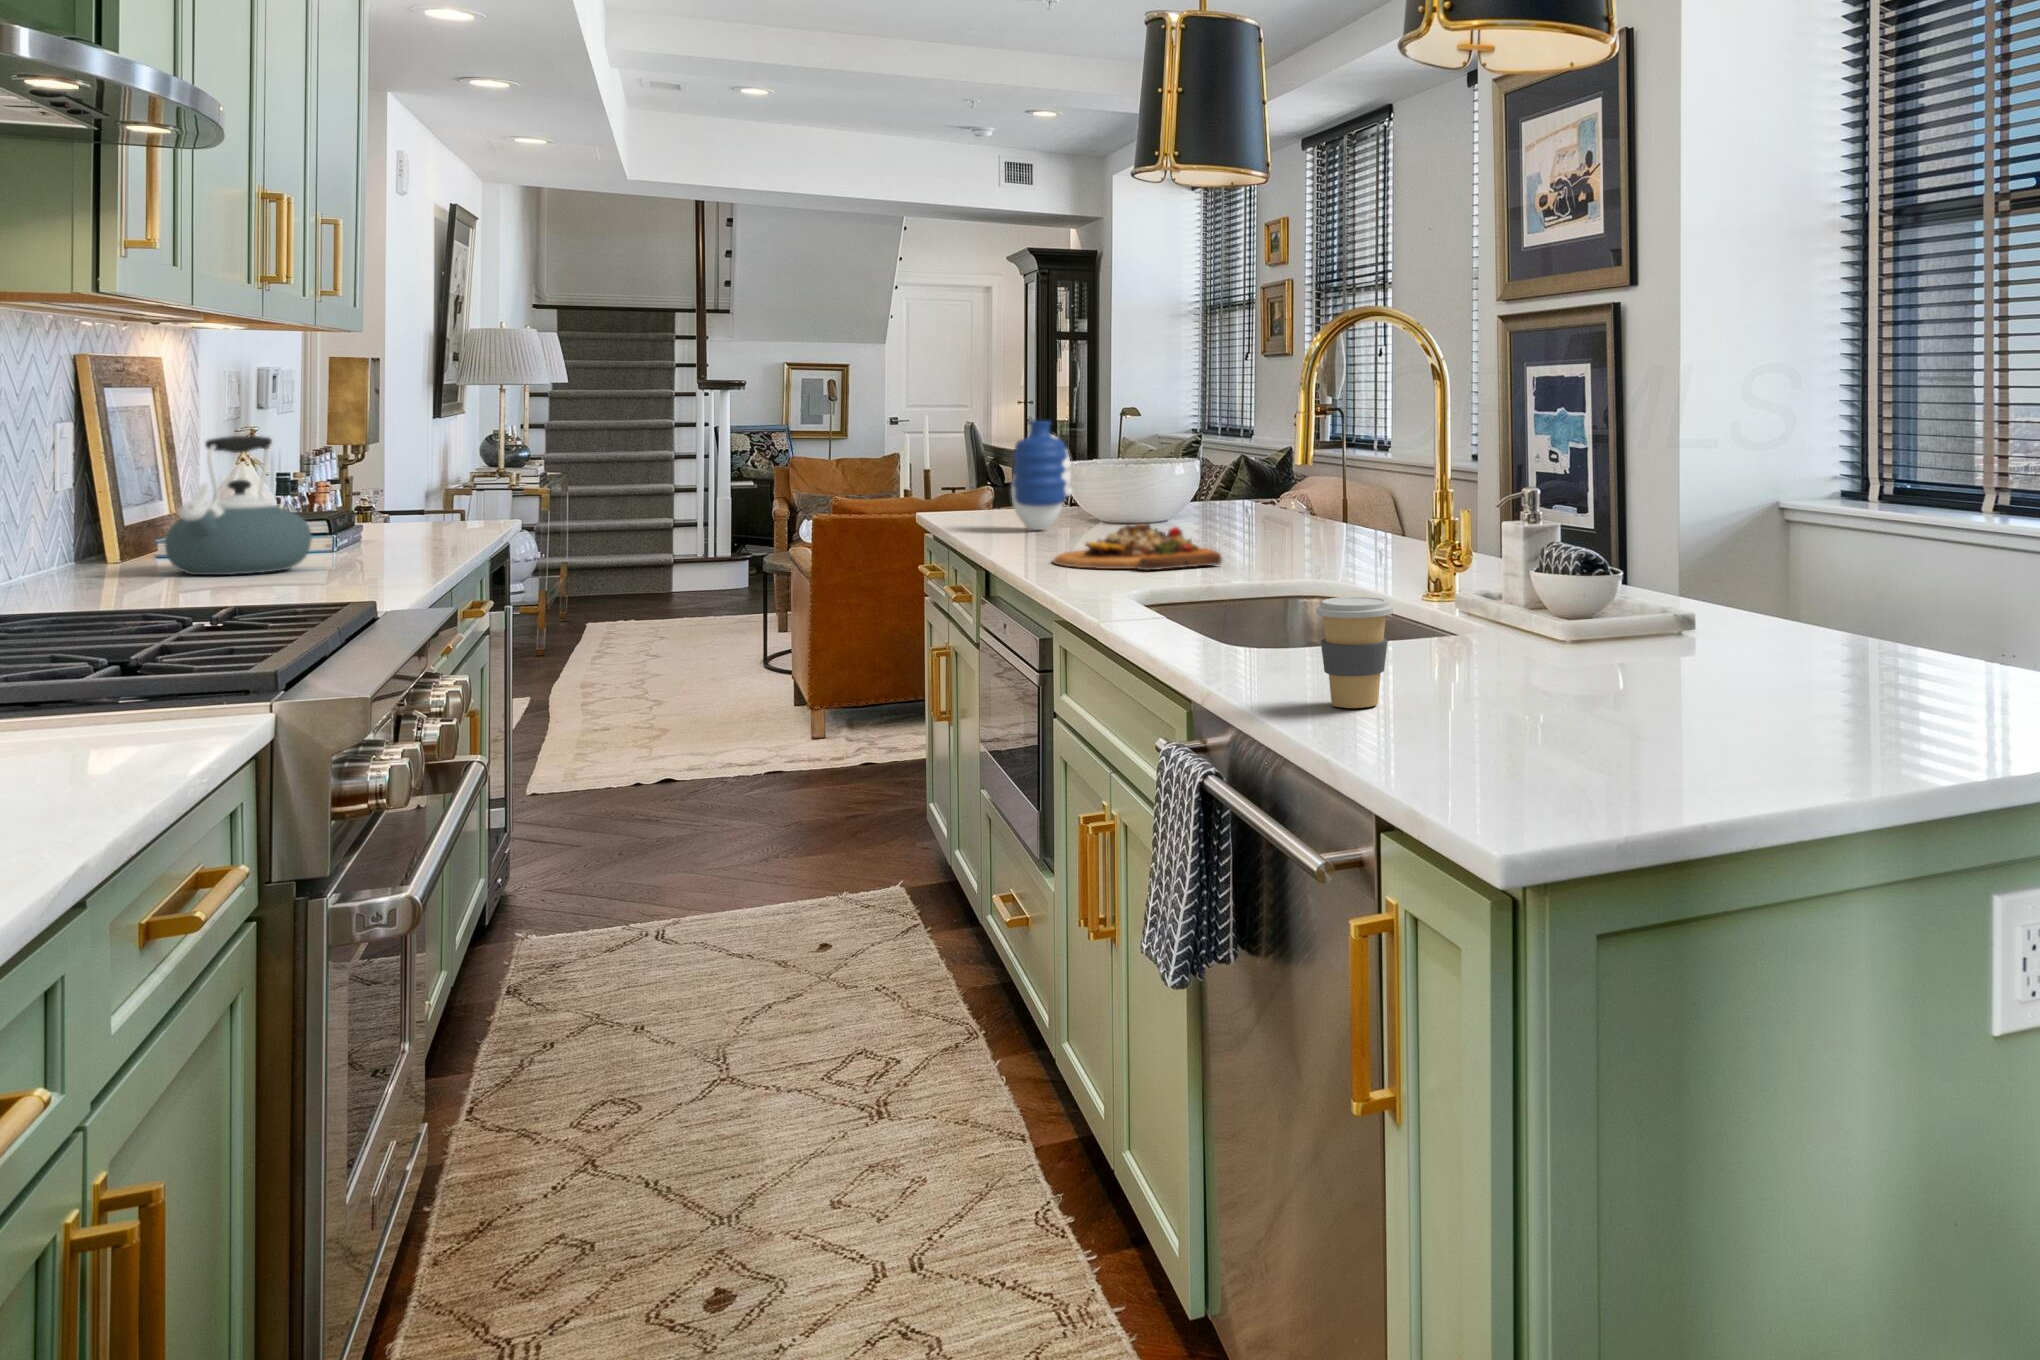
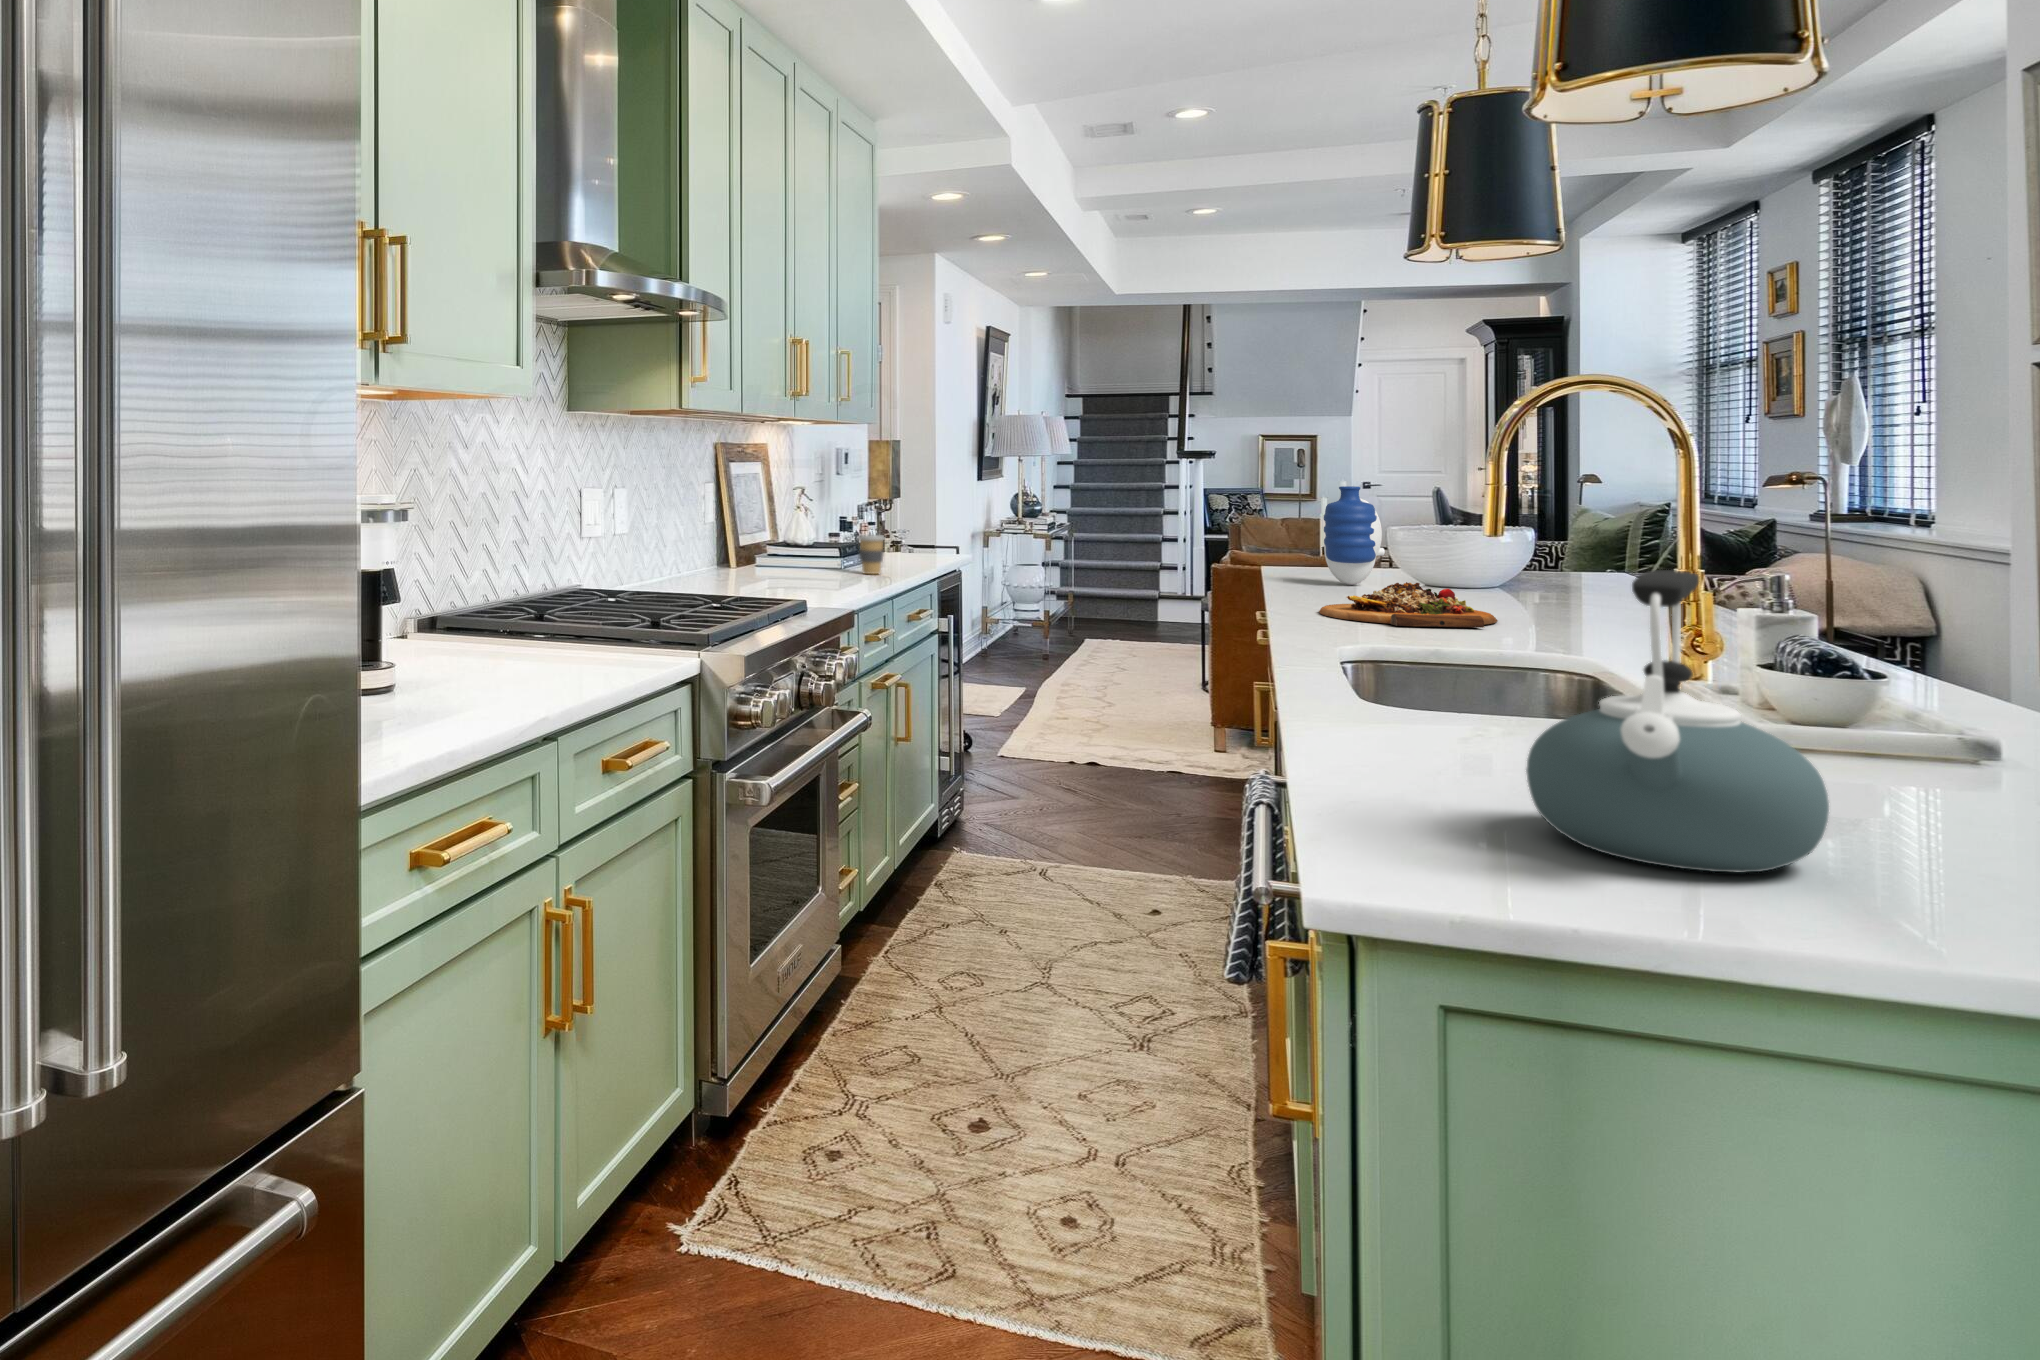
kettle: present [165,436,312,575] -> present [1526,570,1829,873]
coffee cup: present [1316,597,1393,708] -> present [858,534,885,574]

